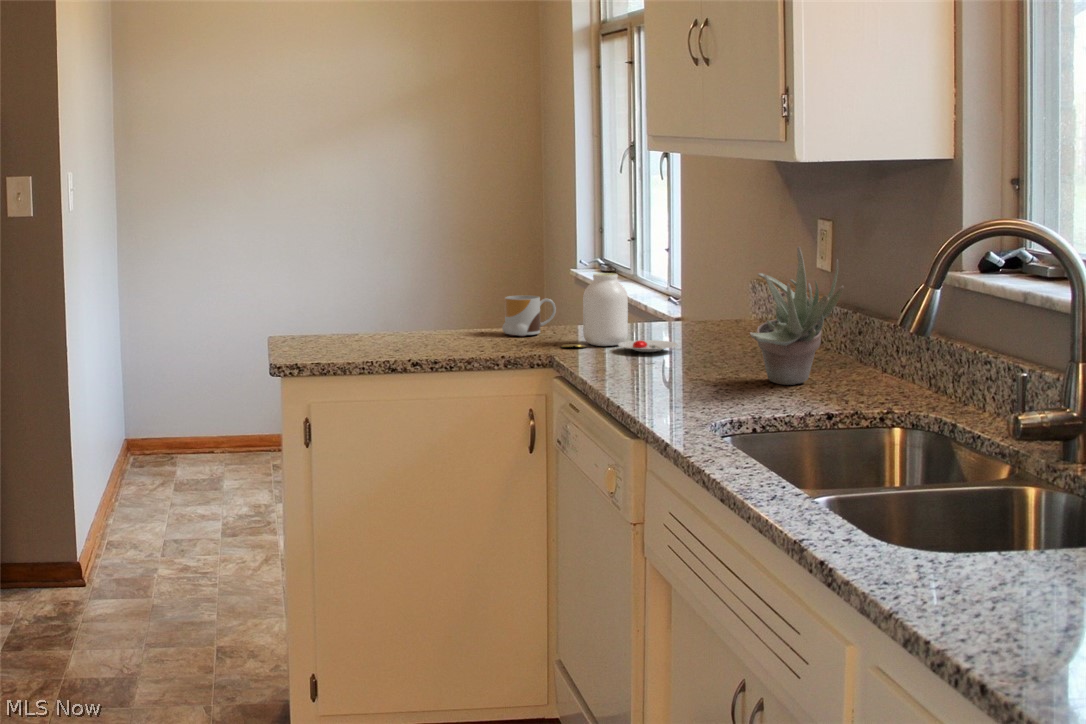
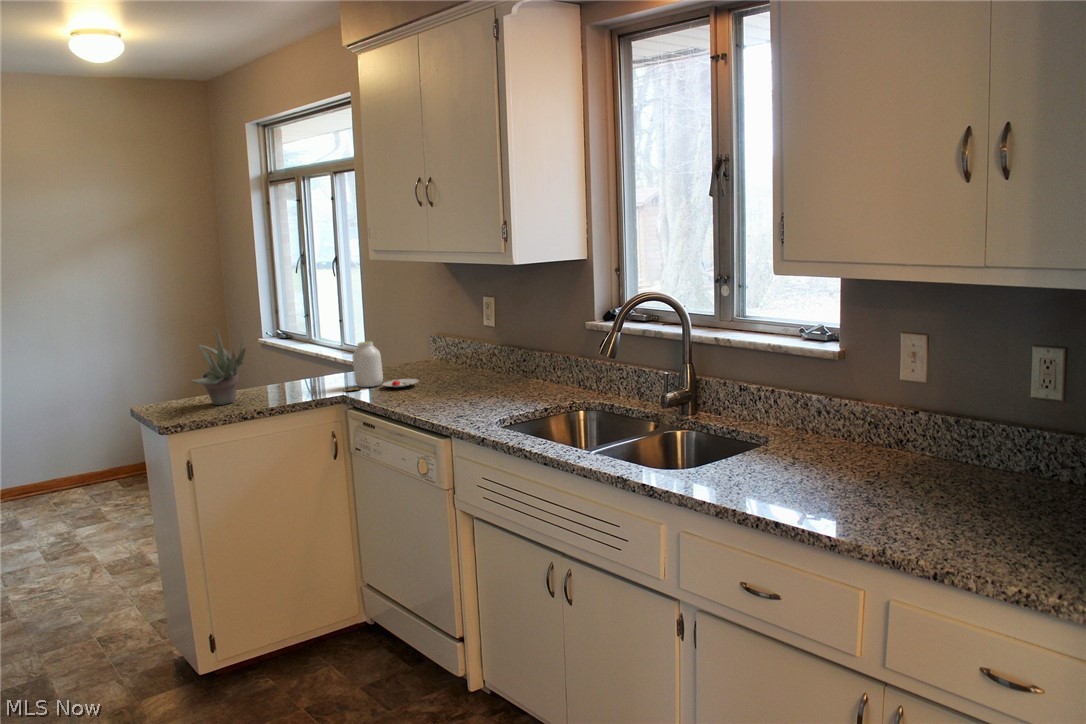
succulent plant: present [750,247,844,385] -> present [192,329,246,405]
mug: present [502,295,556,336] -> none [295,361,328,388]

